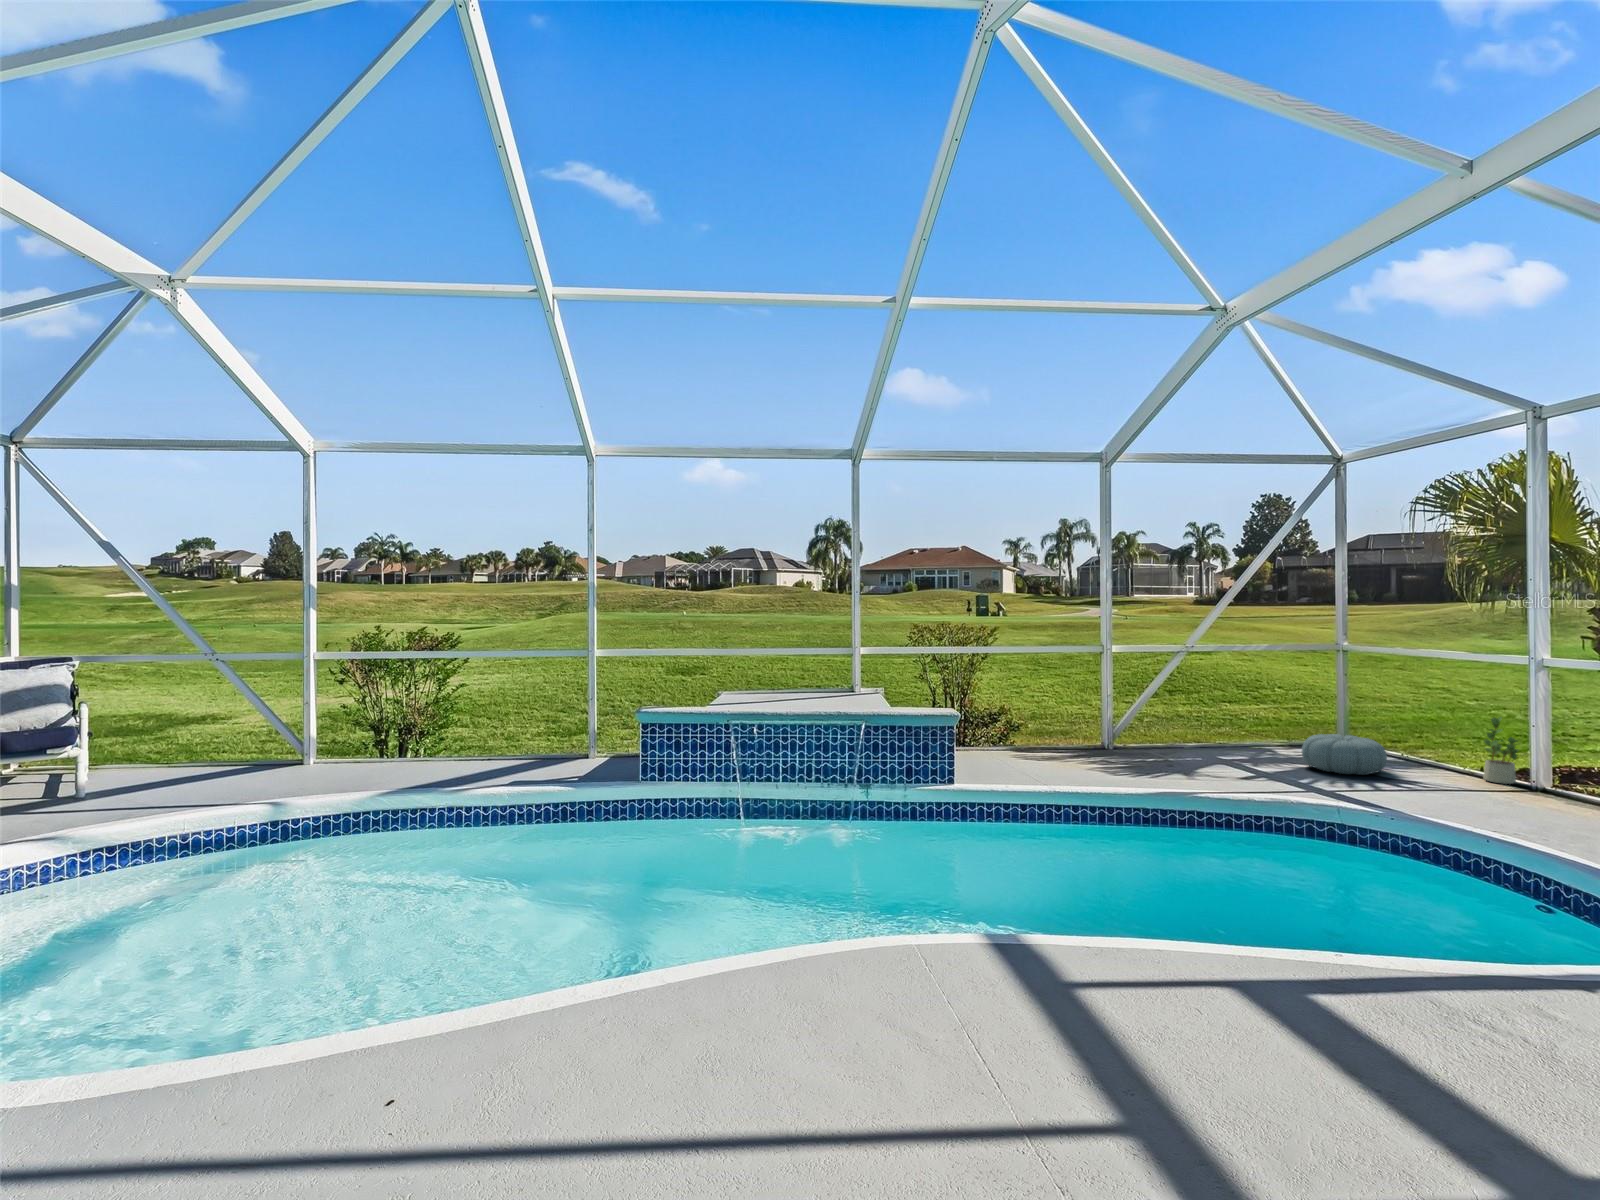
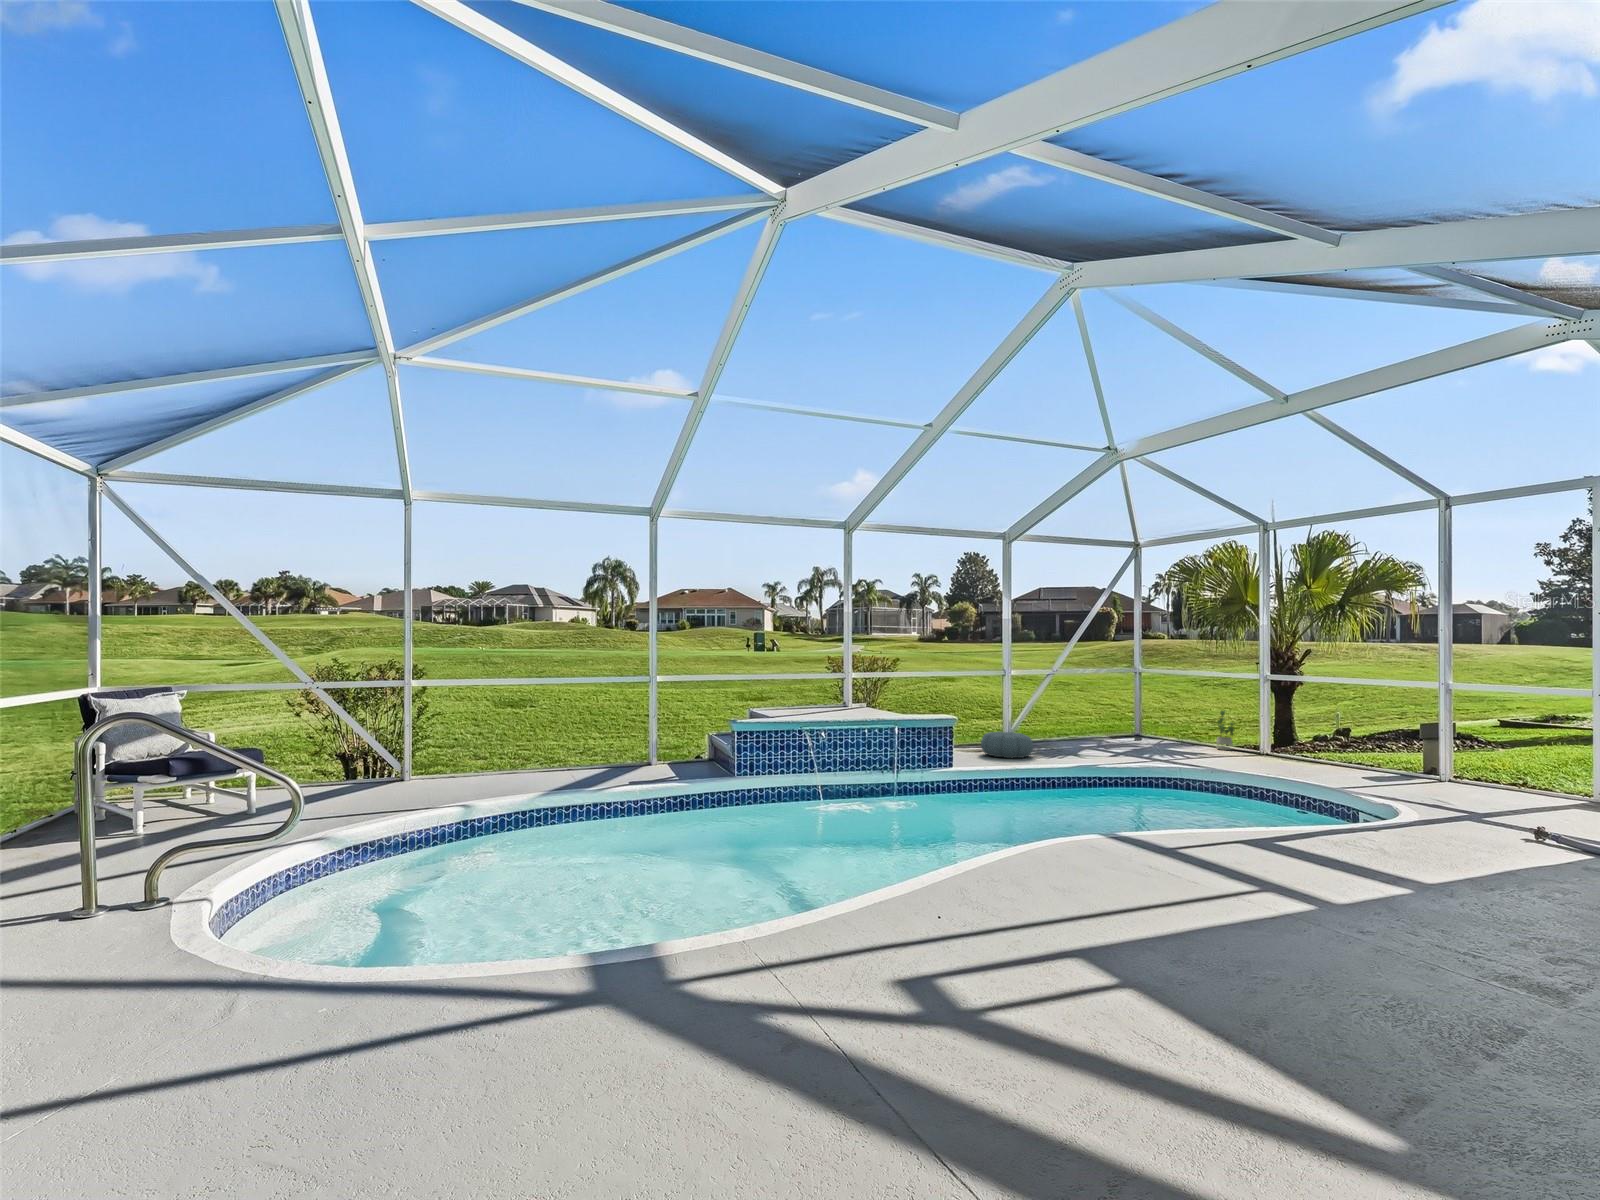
pouf: present [1302,734,1387,775] -> present [981,732,1033,758]

